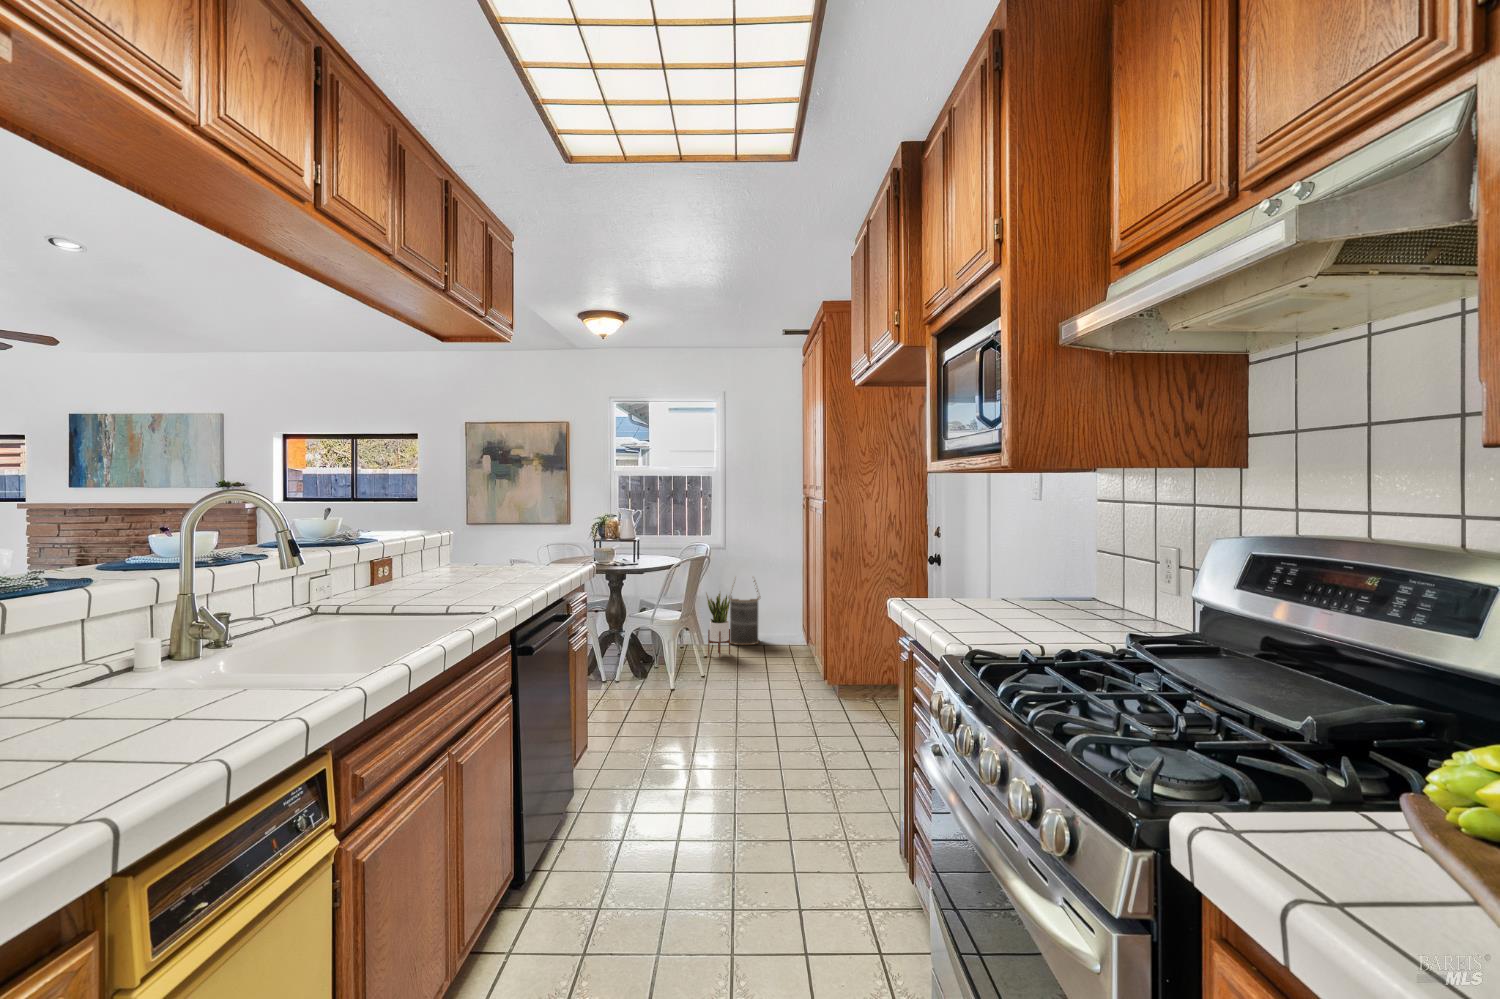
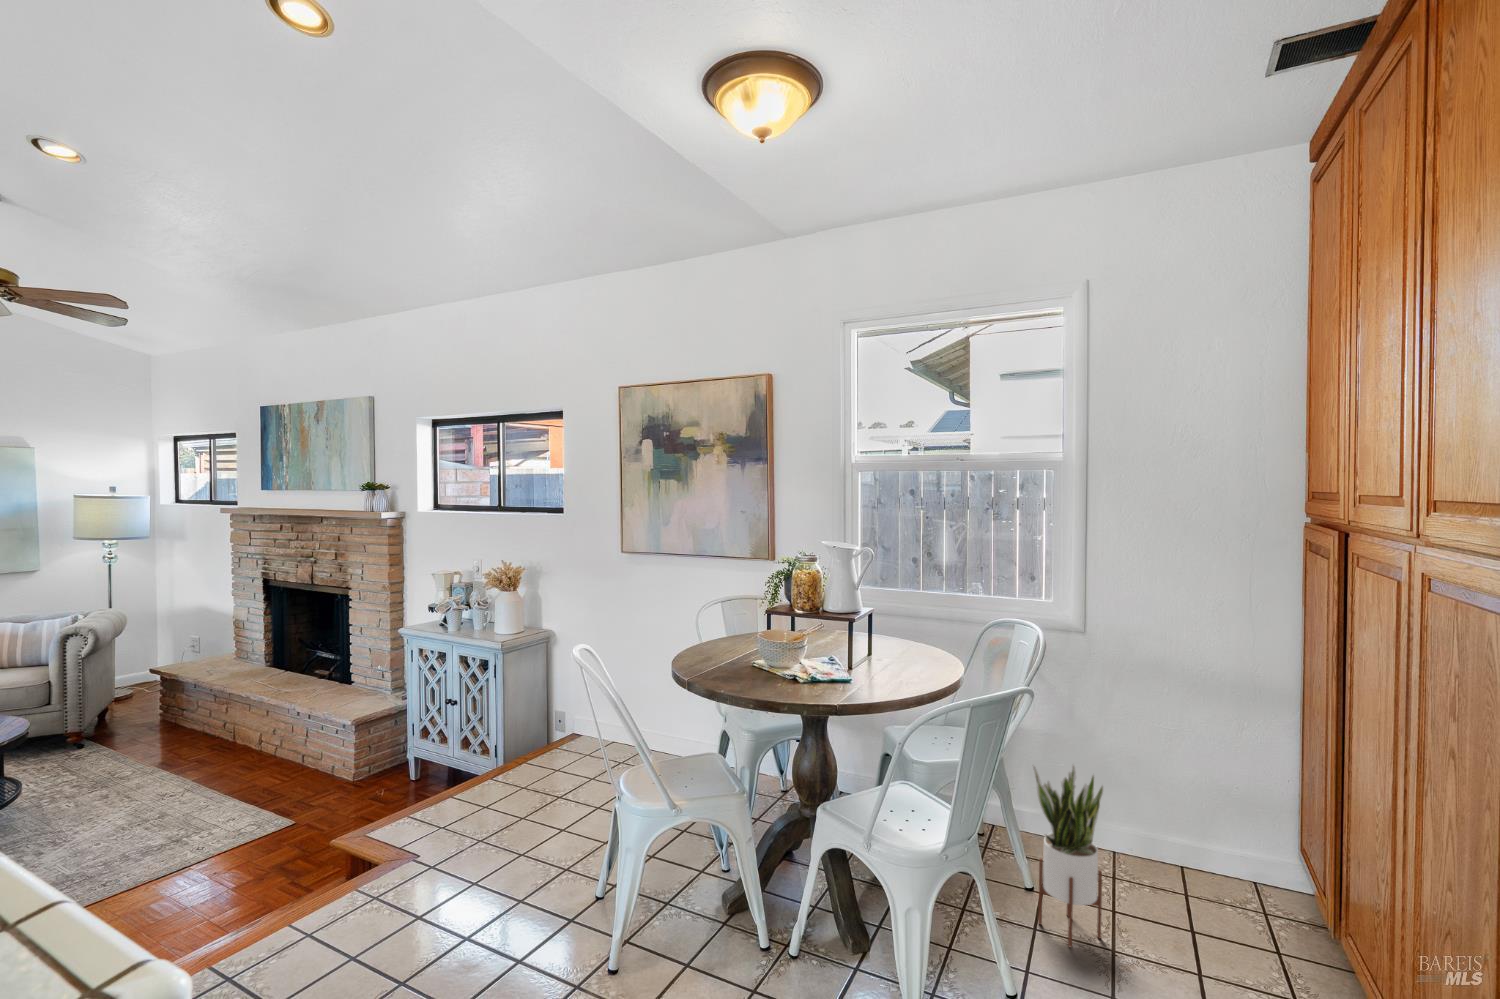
basket: present [728,580,760,645] -> none [1098,712,1190,899]

